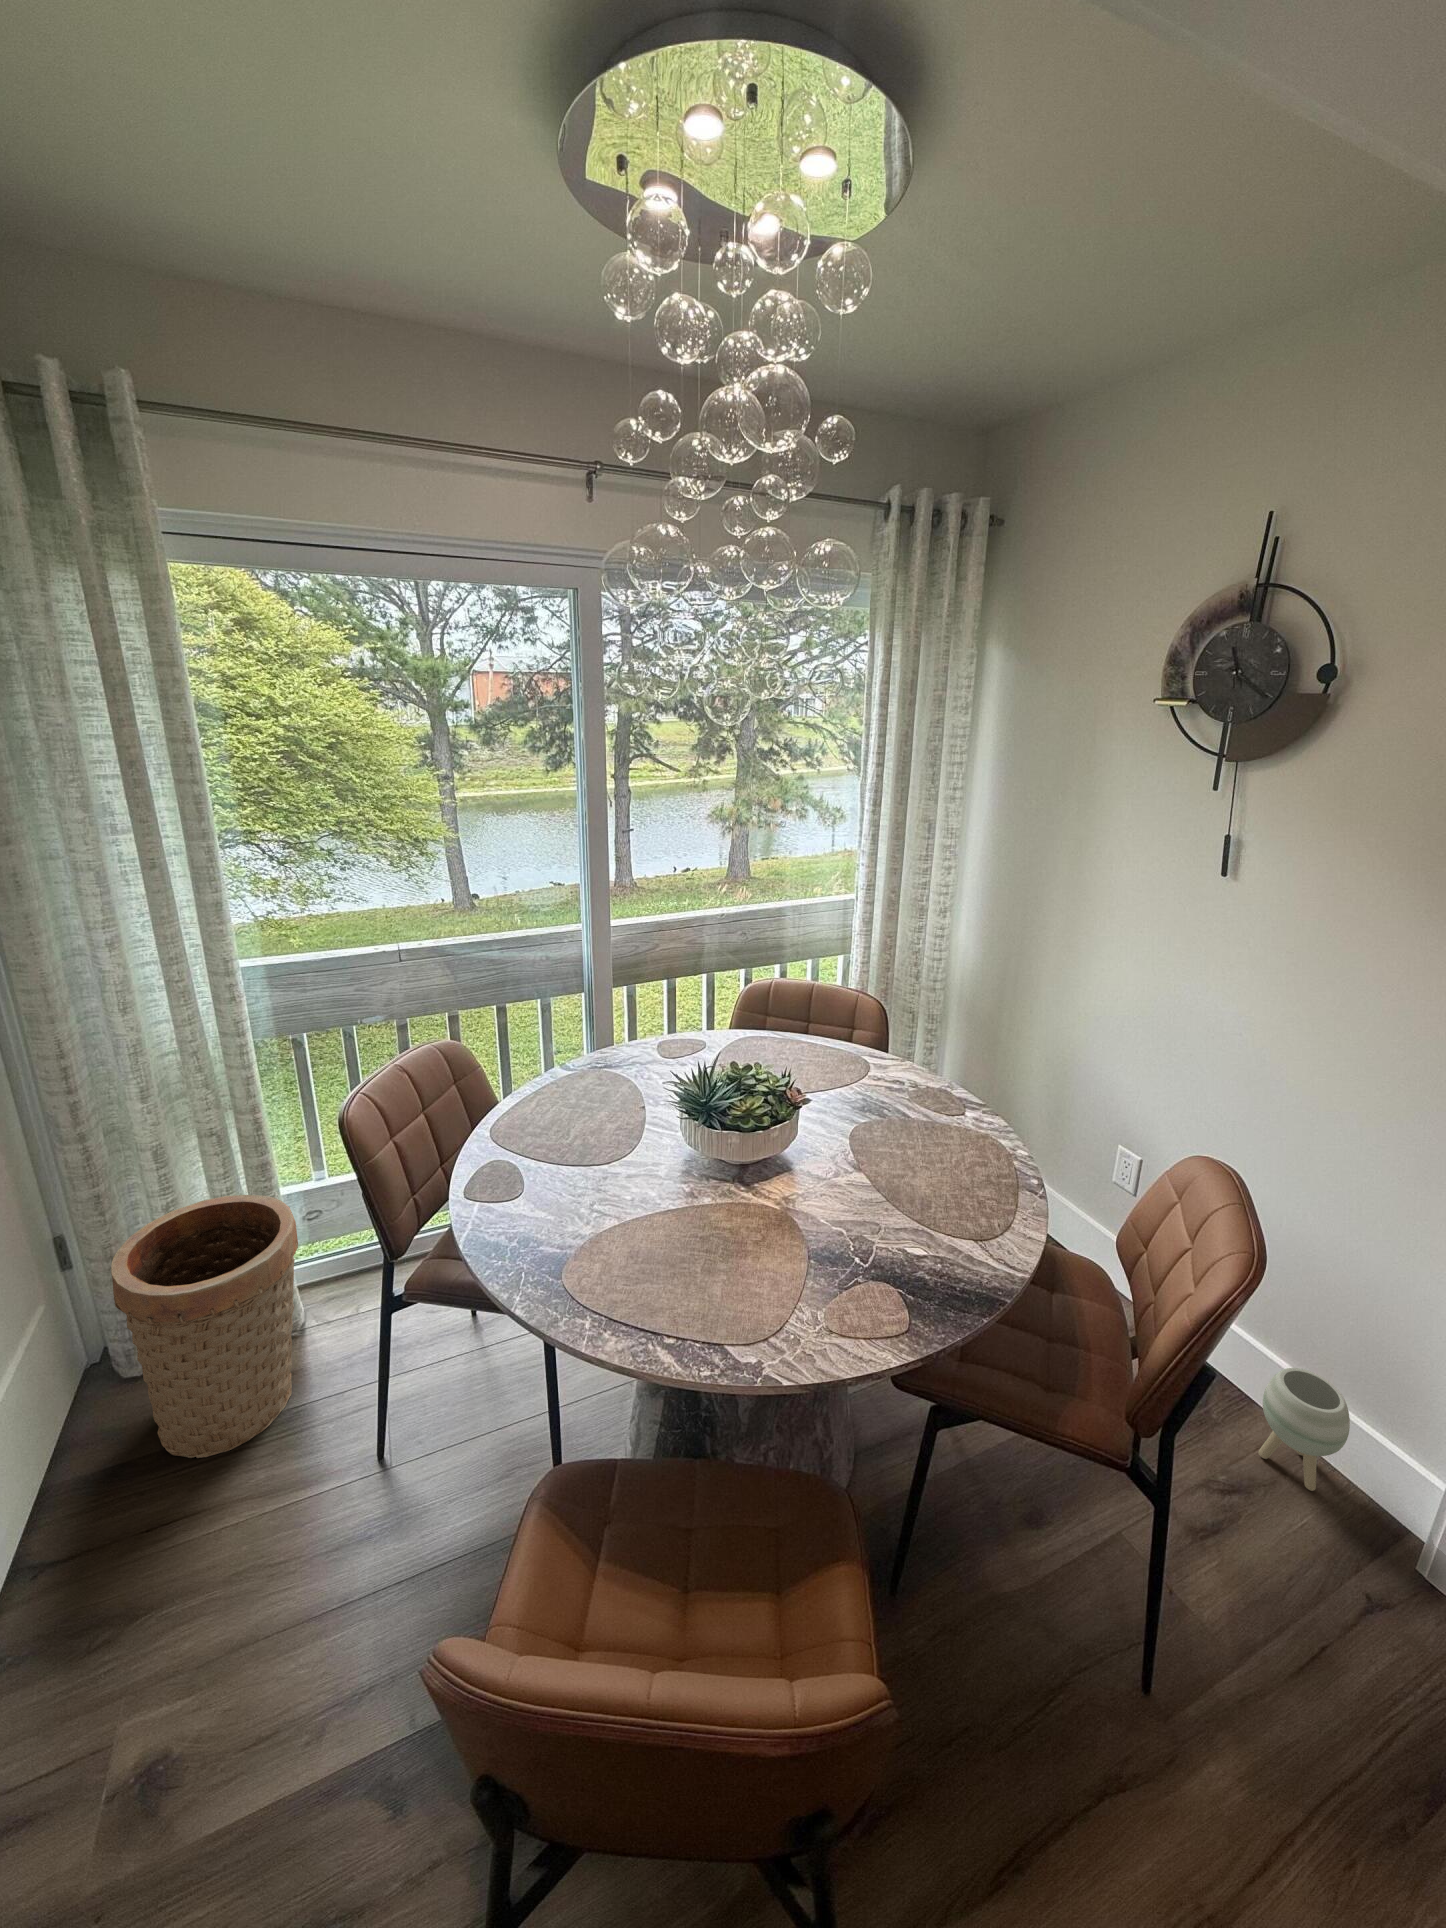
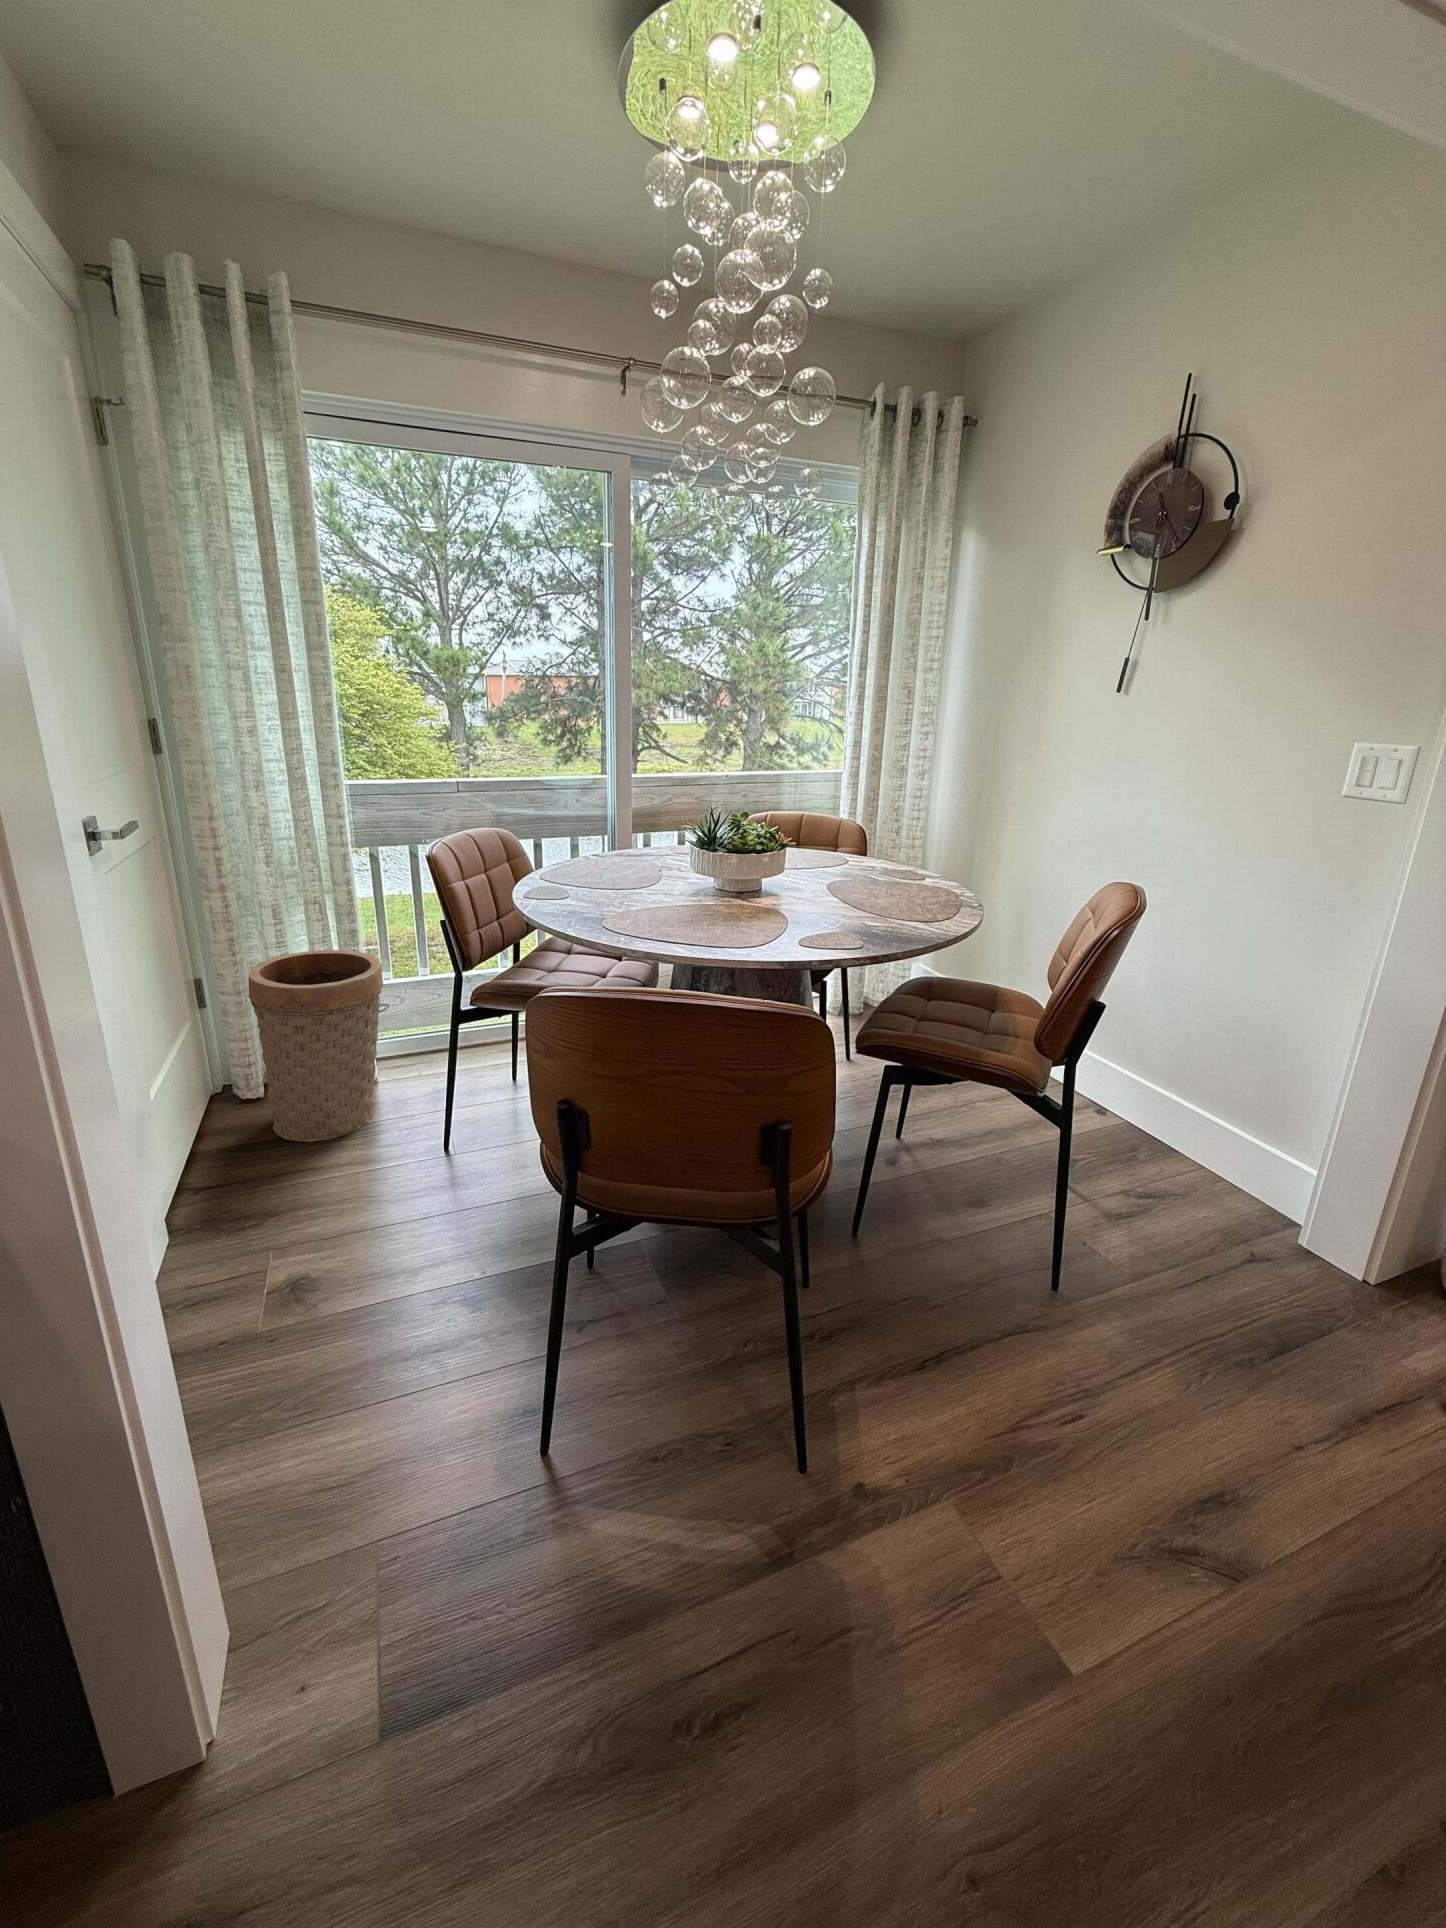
planter: present [1259,1368,1350,1491] -> none [1179,1094,1252,1190]

